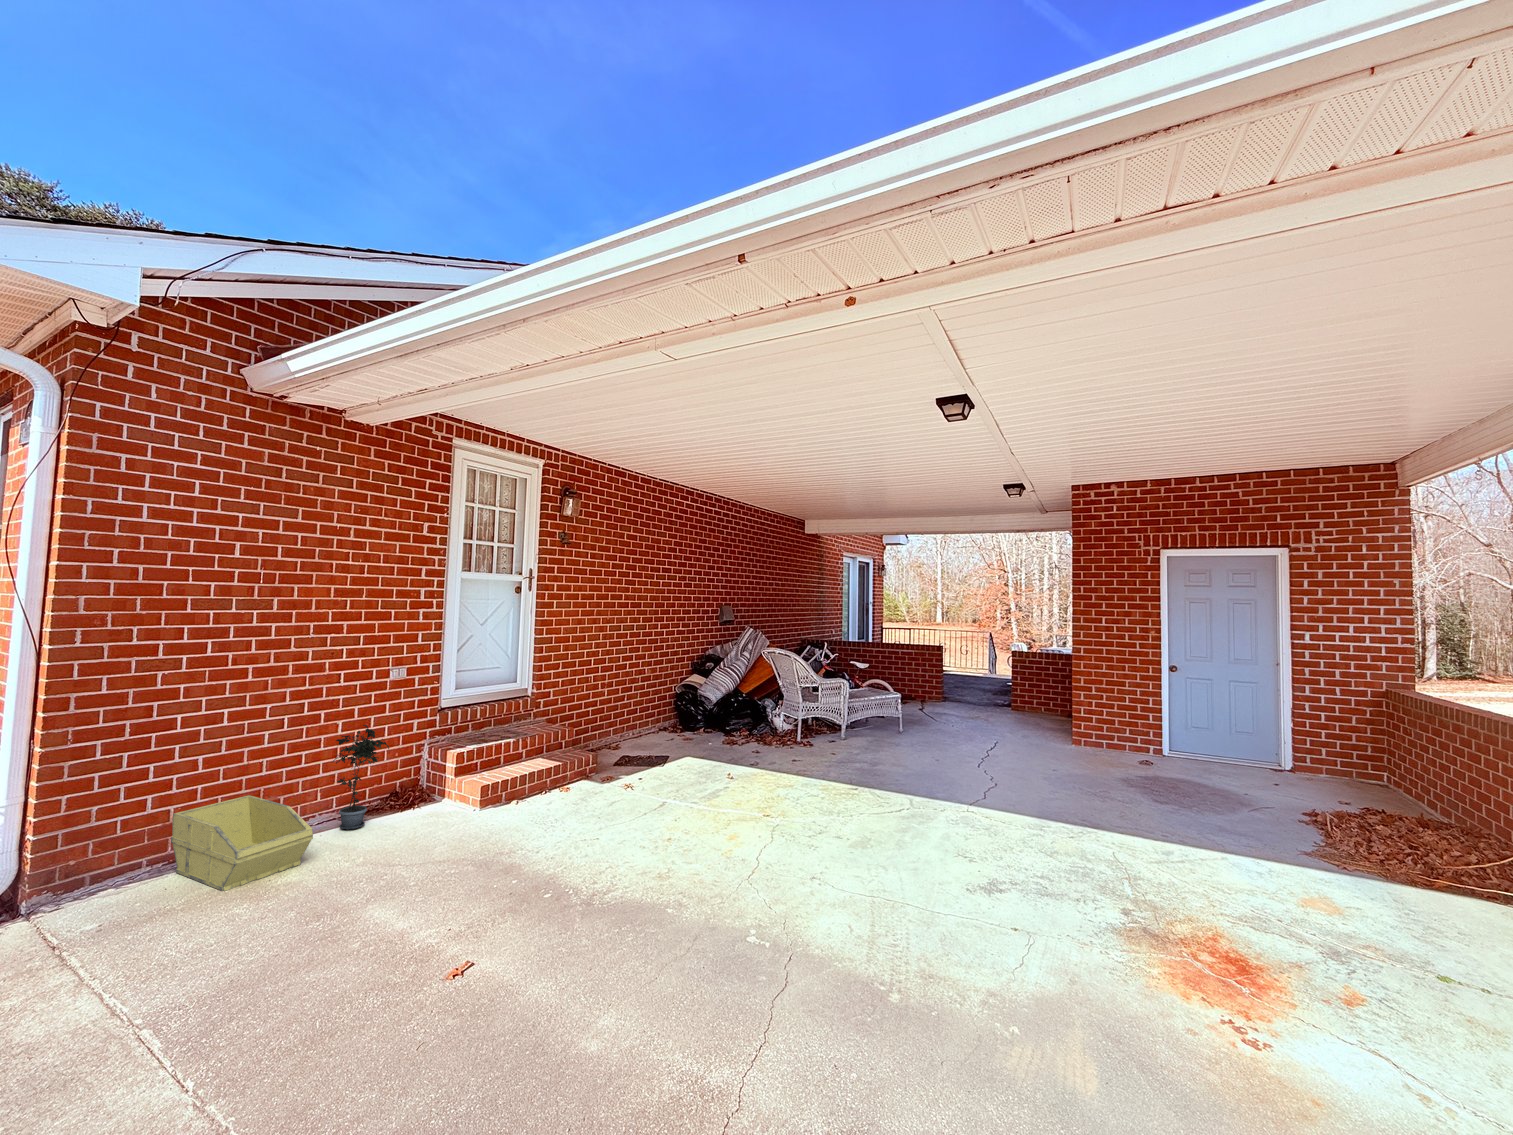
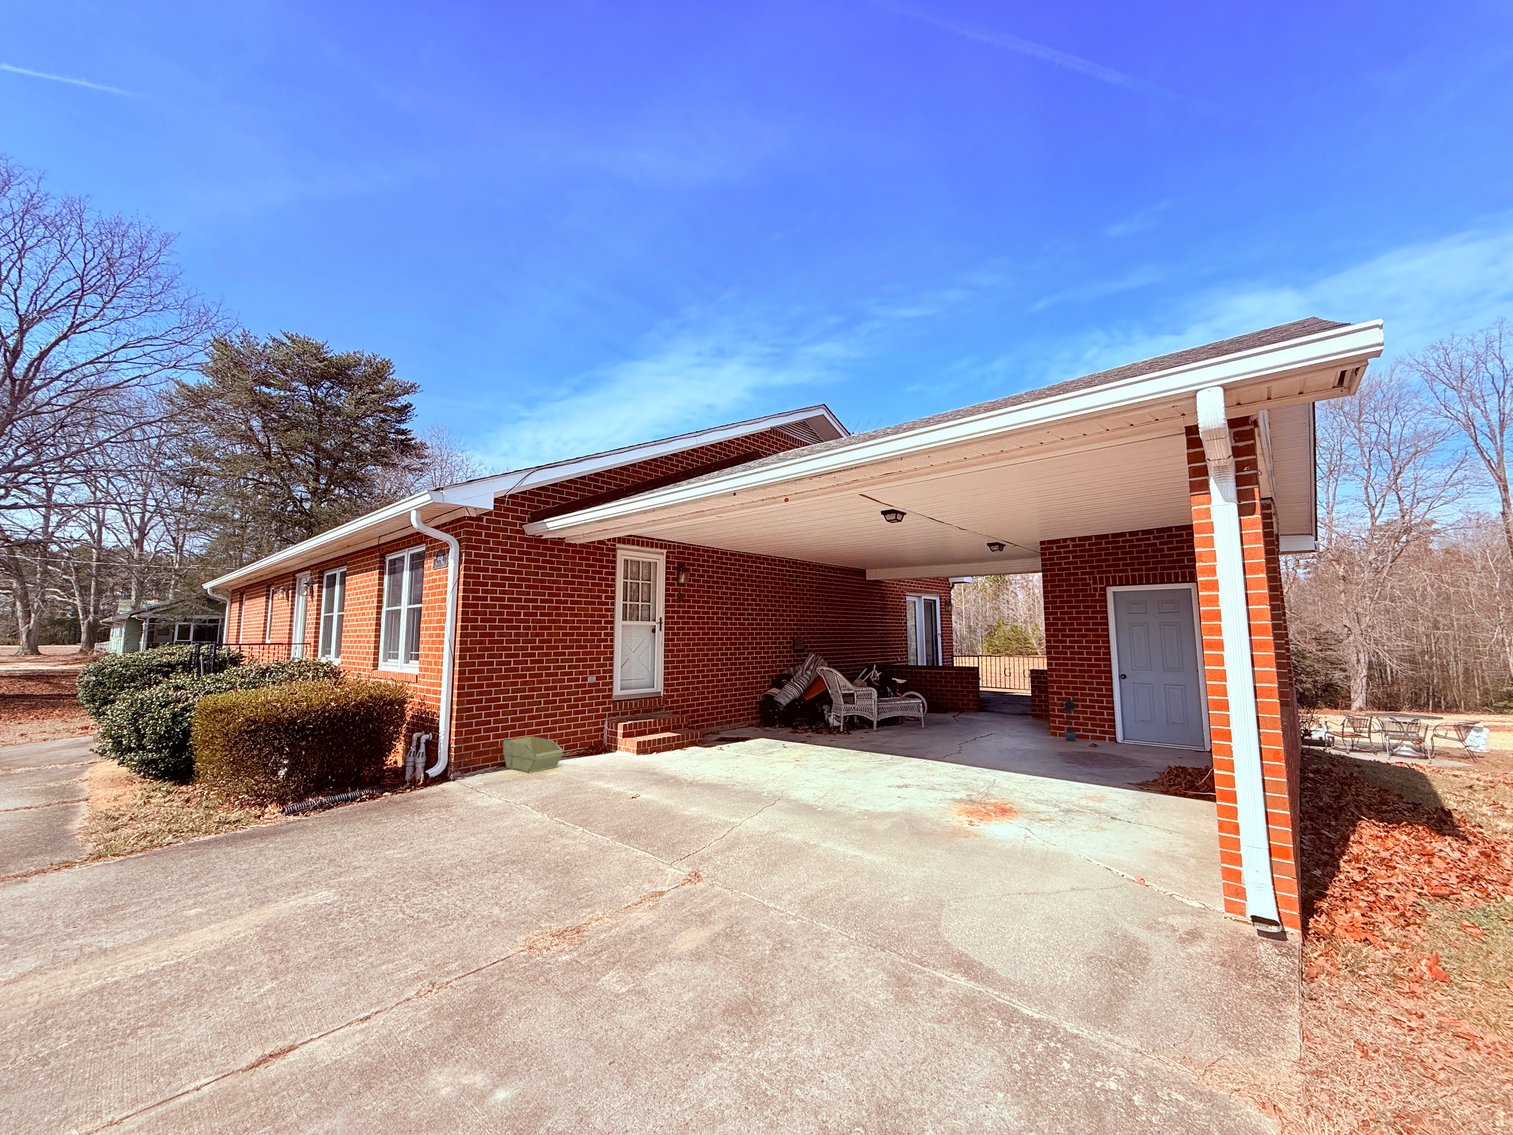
potted plant: present [333,725,389,830] -> present [1061,696,1079,741]

